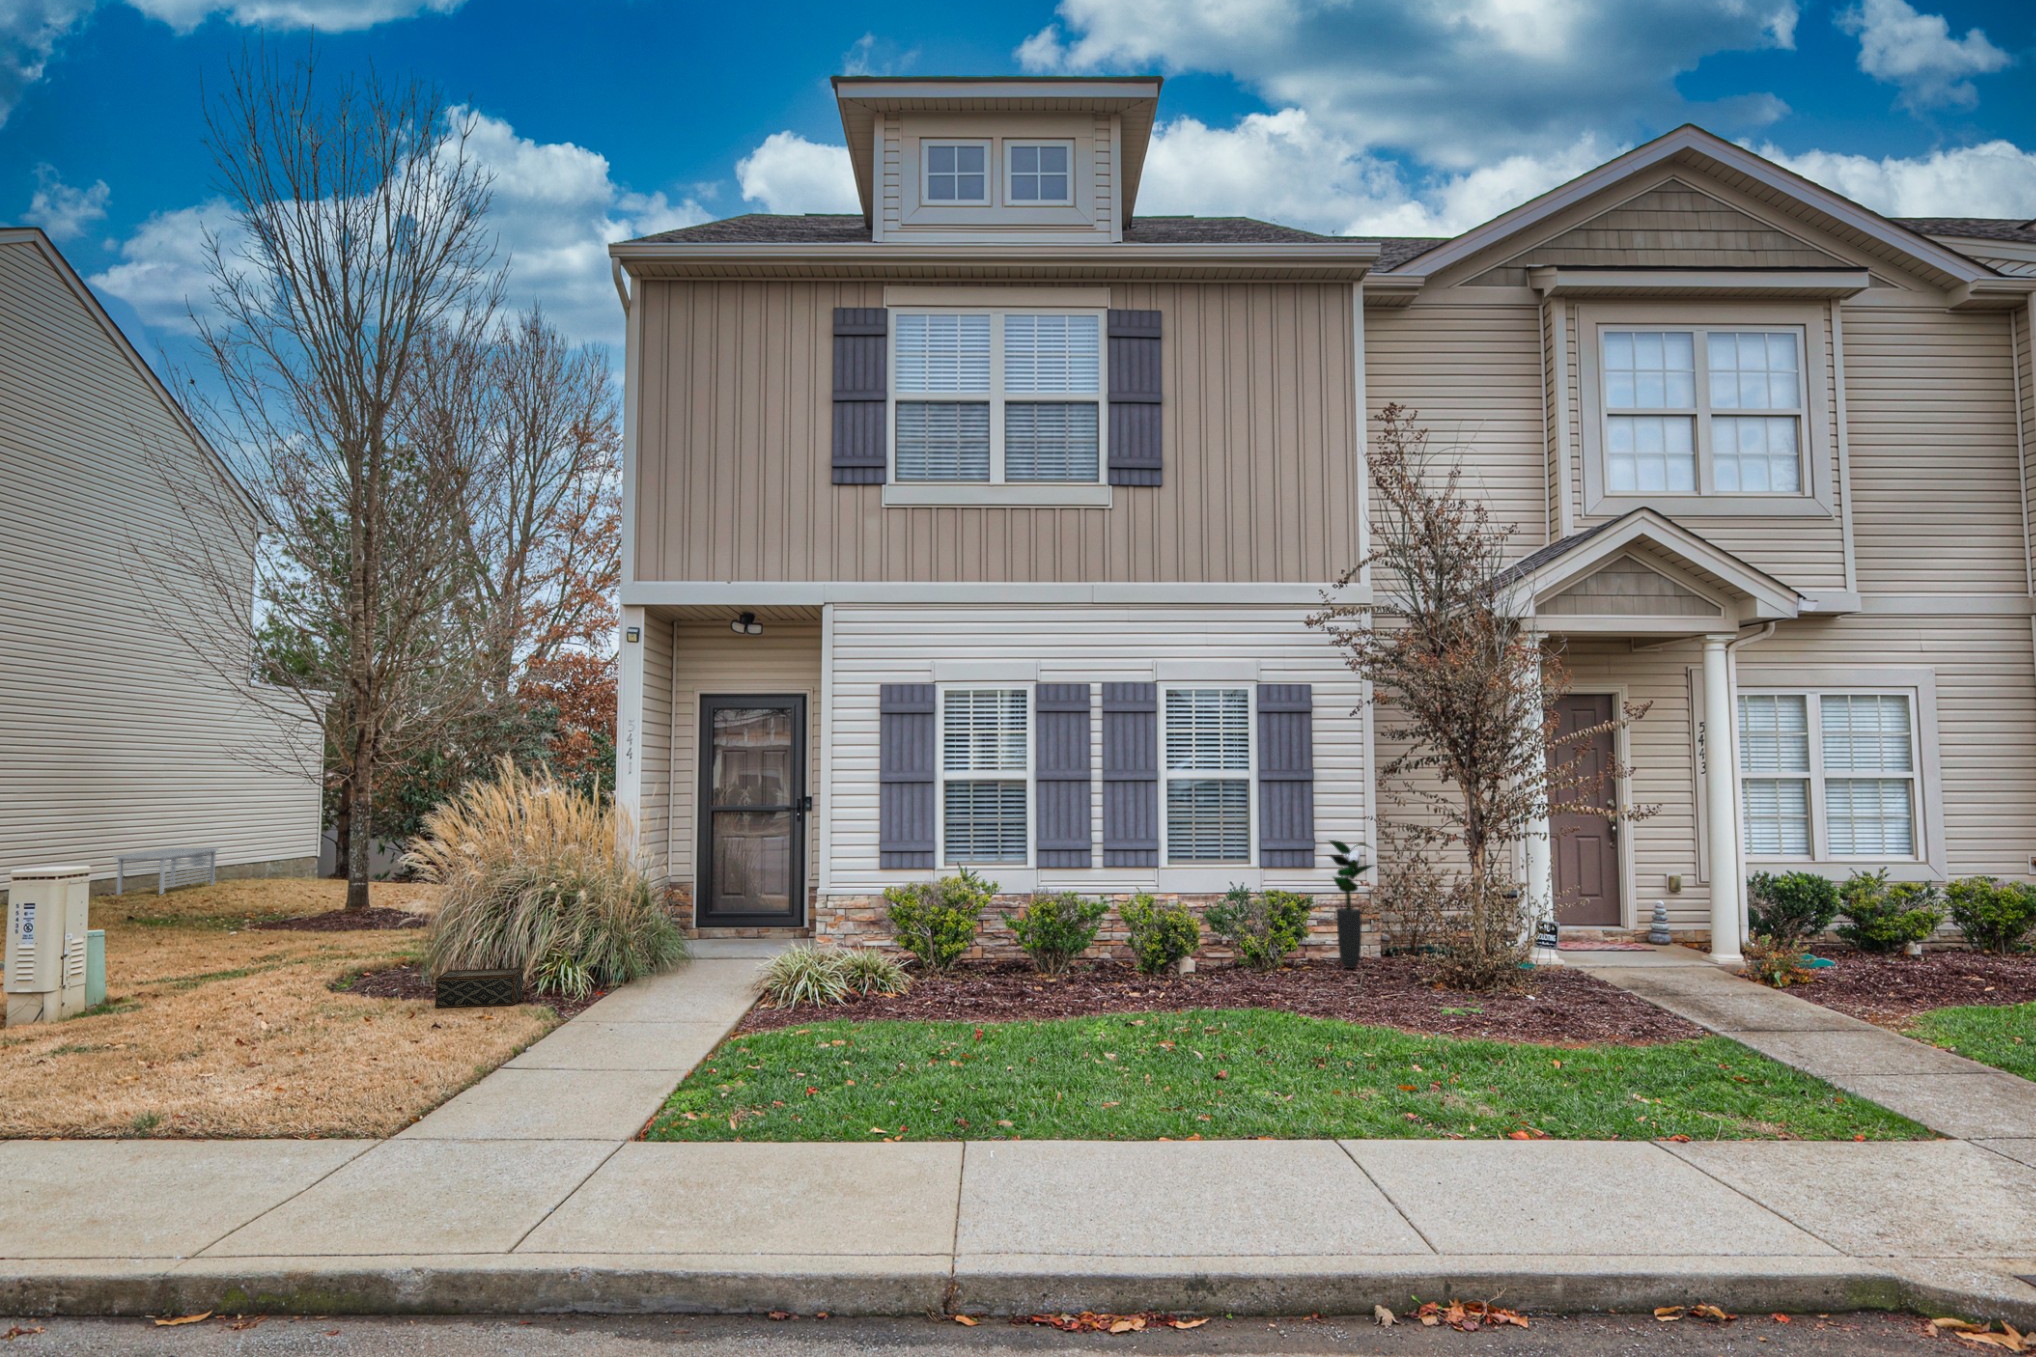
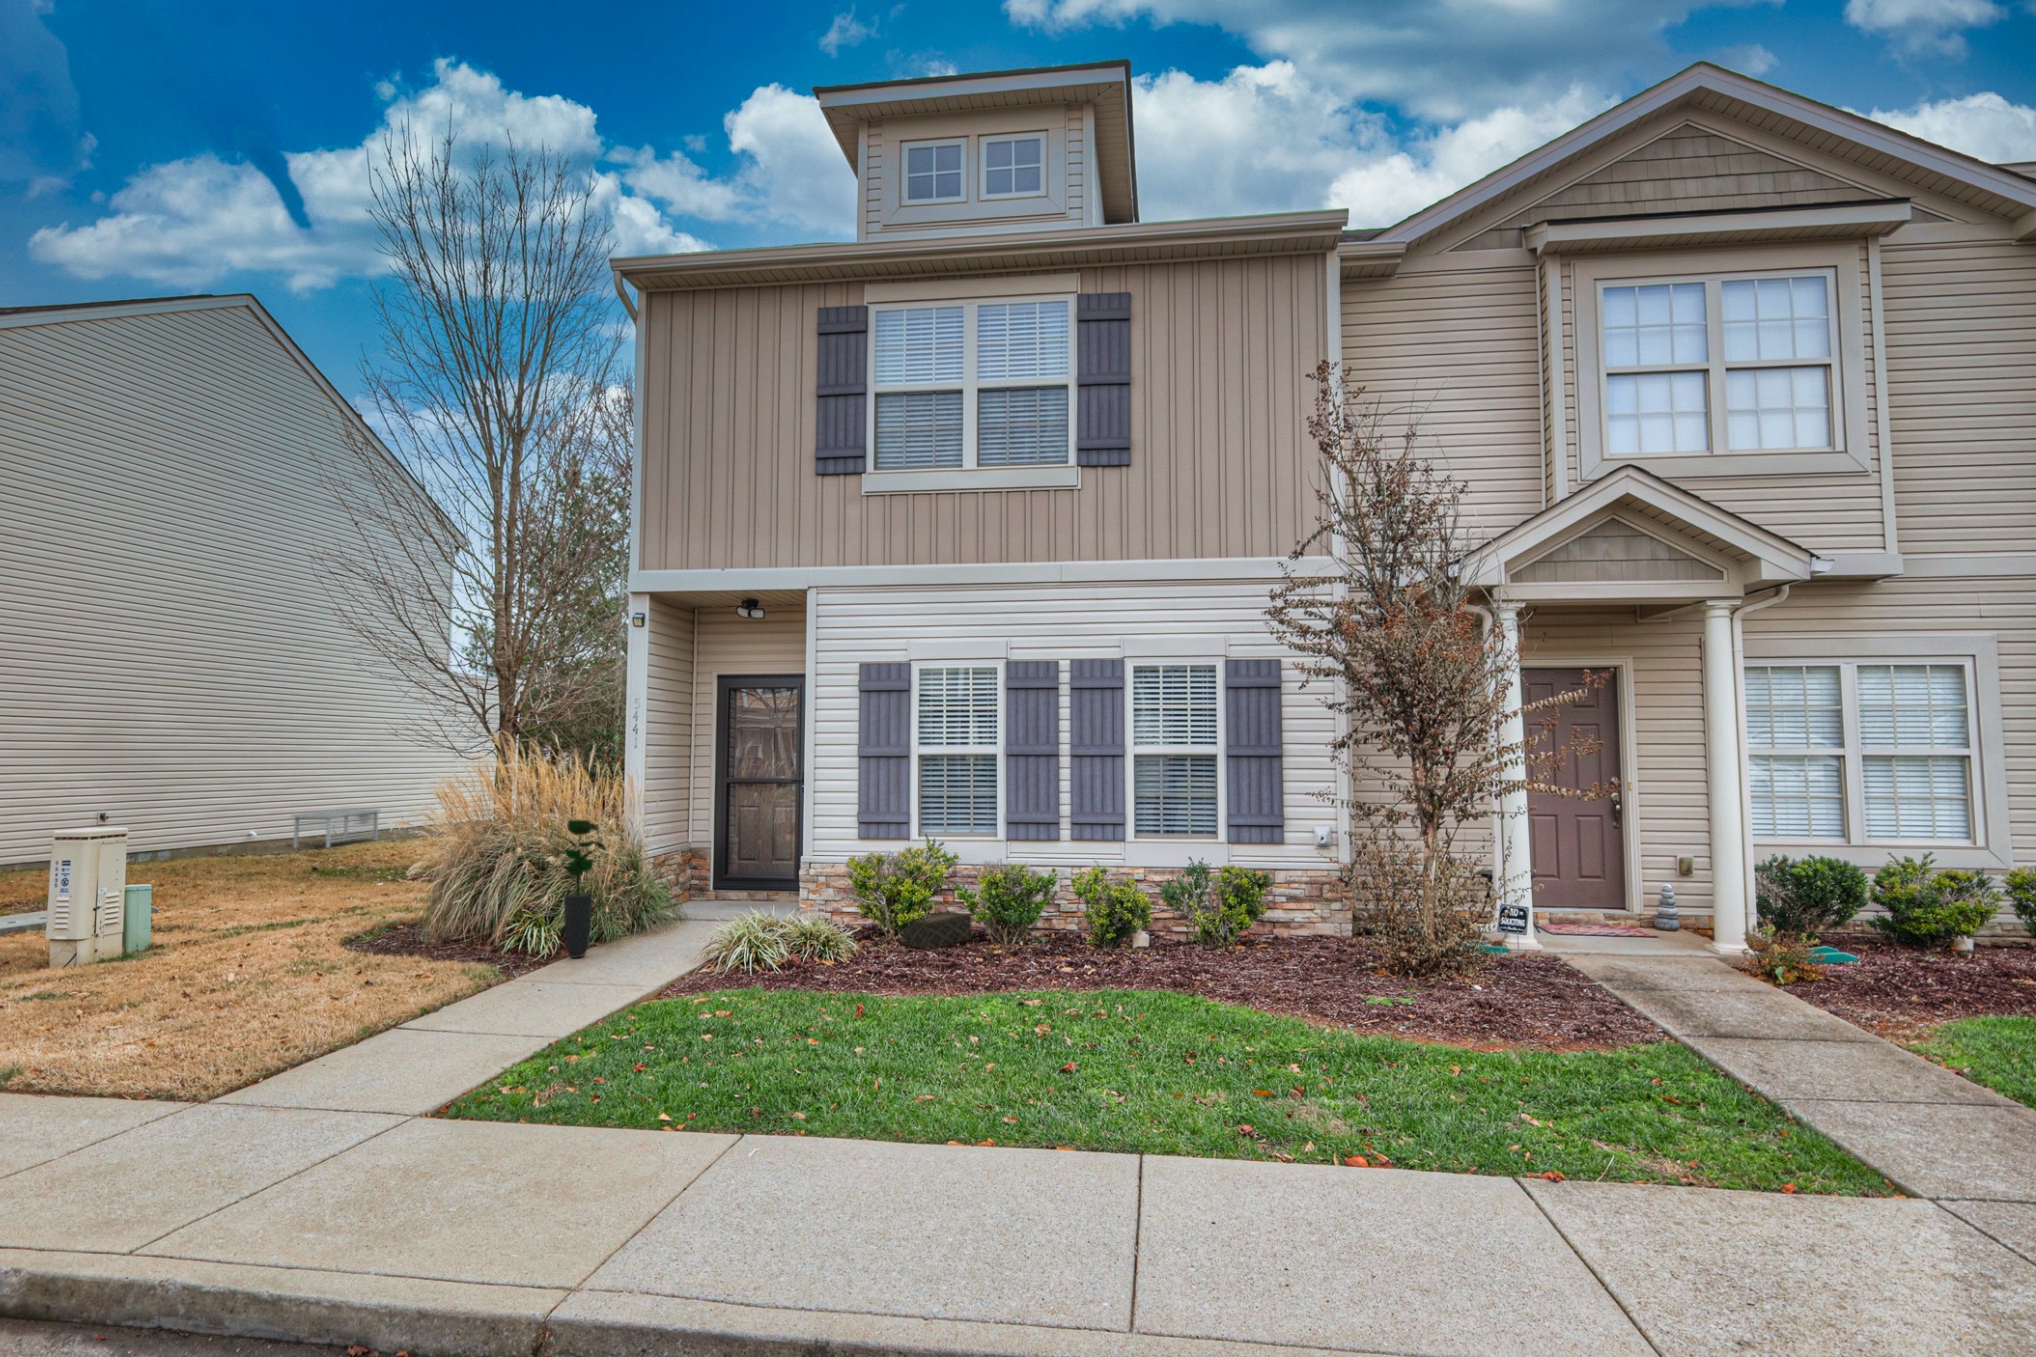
potted plant: present [1329,840,1373,969] -> present [554,820,606,958]
woven basket: present [435,968,525,1008] -> present [903,911,972,950]

